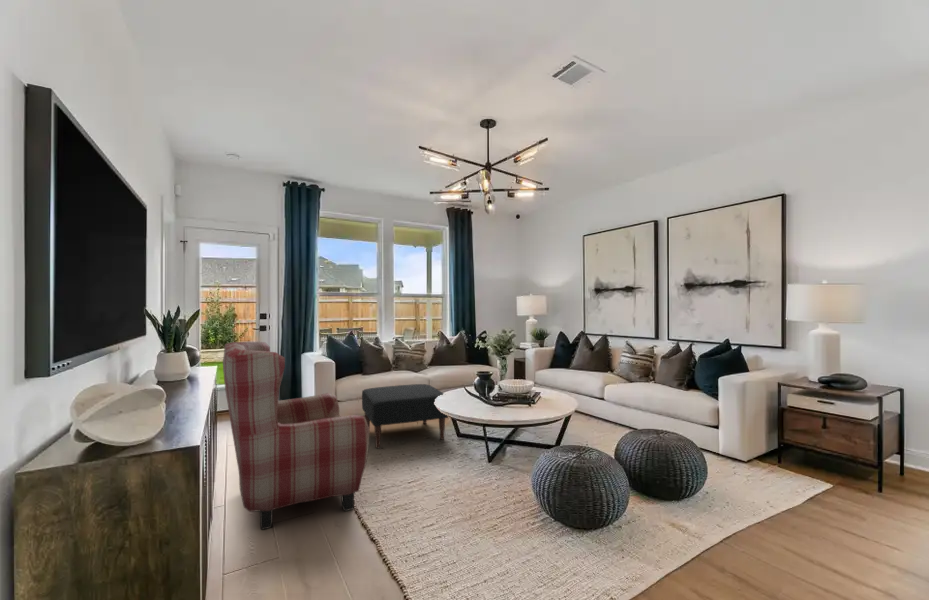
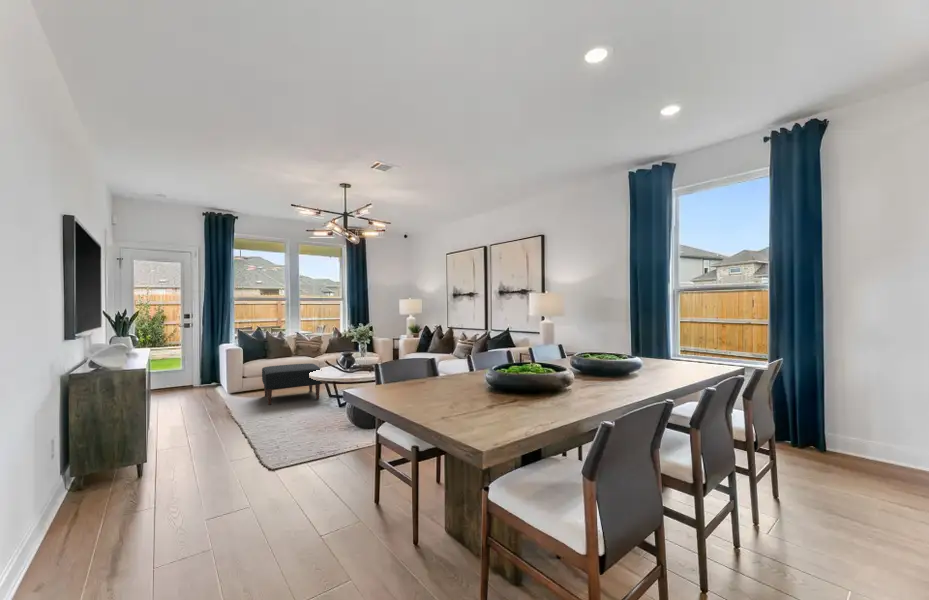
armchair: present [223,341,369,530] -> none [156,332,252,440]

